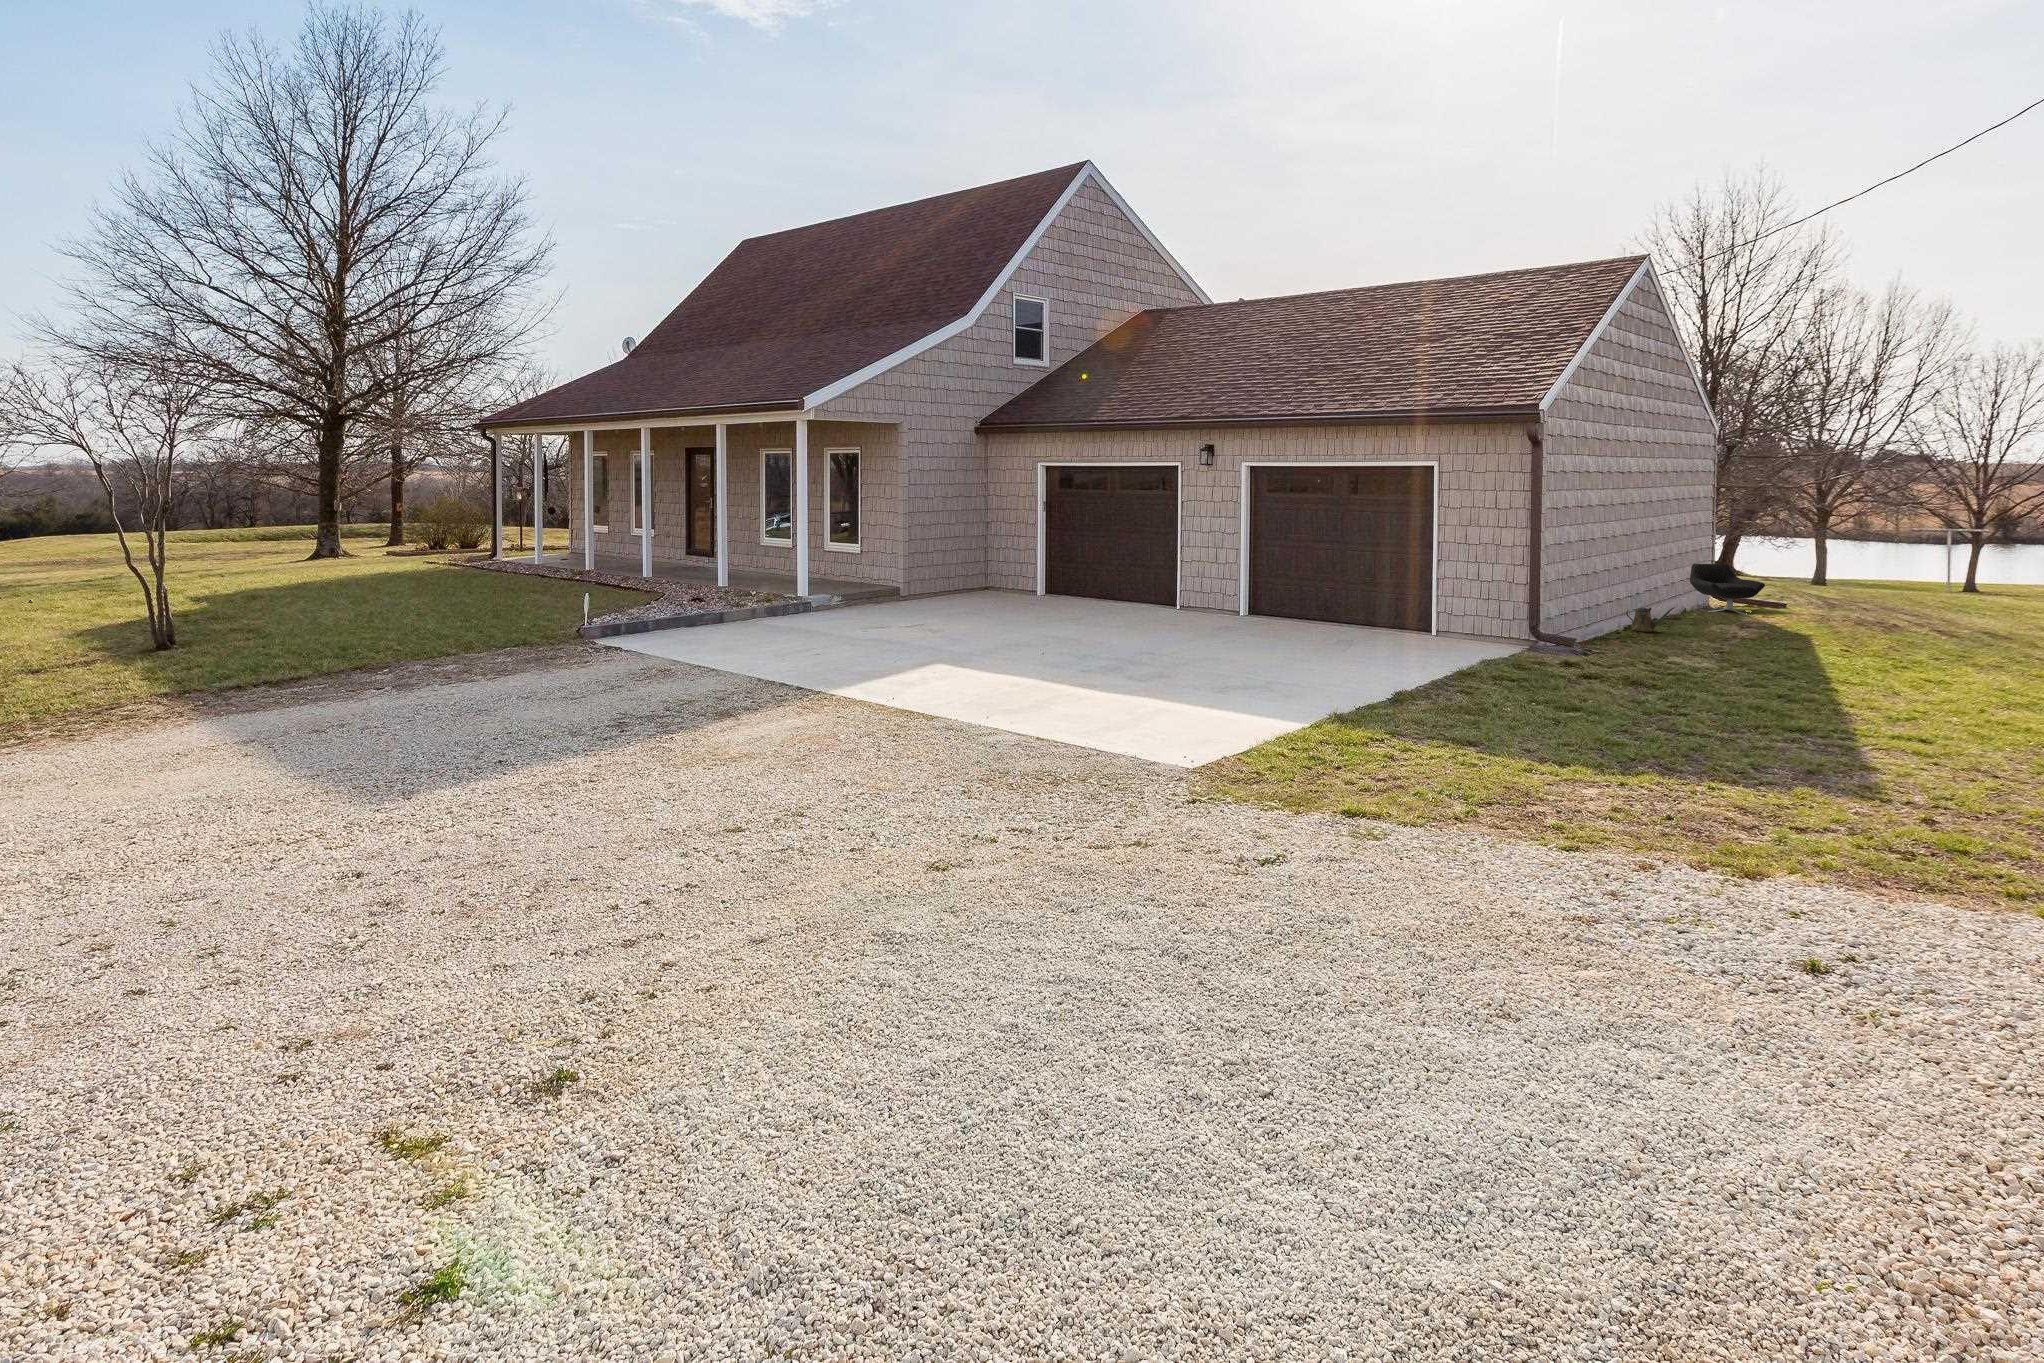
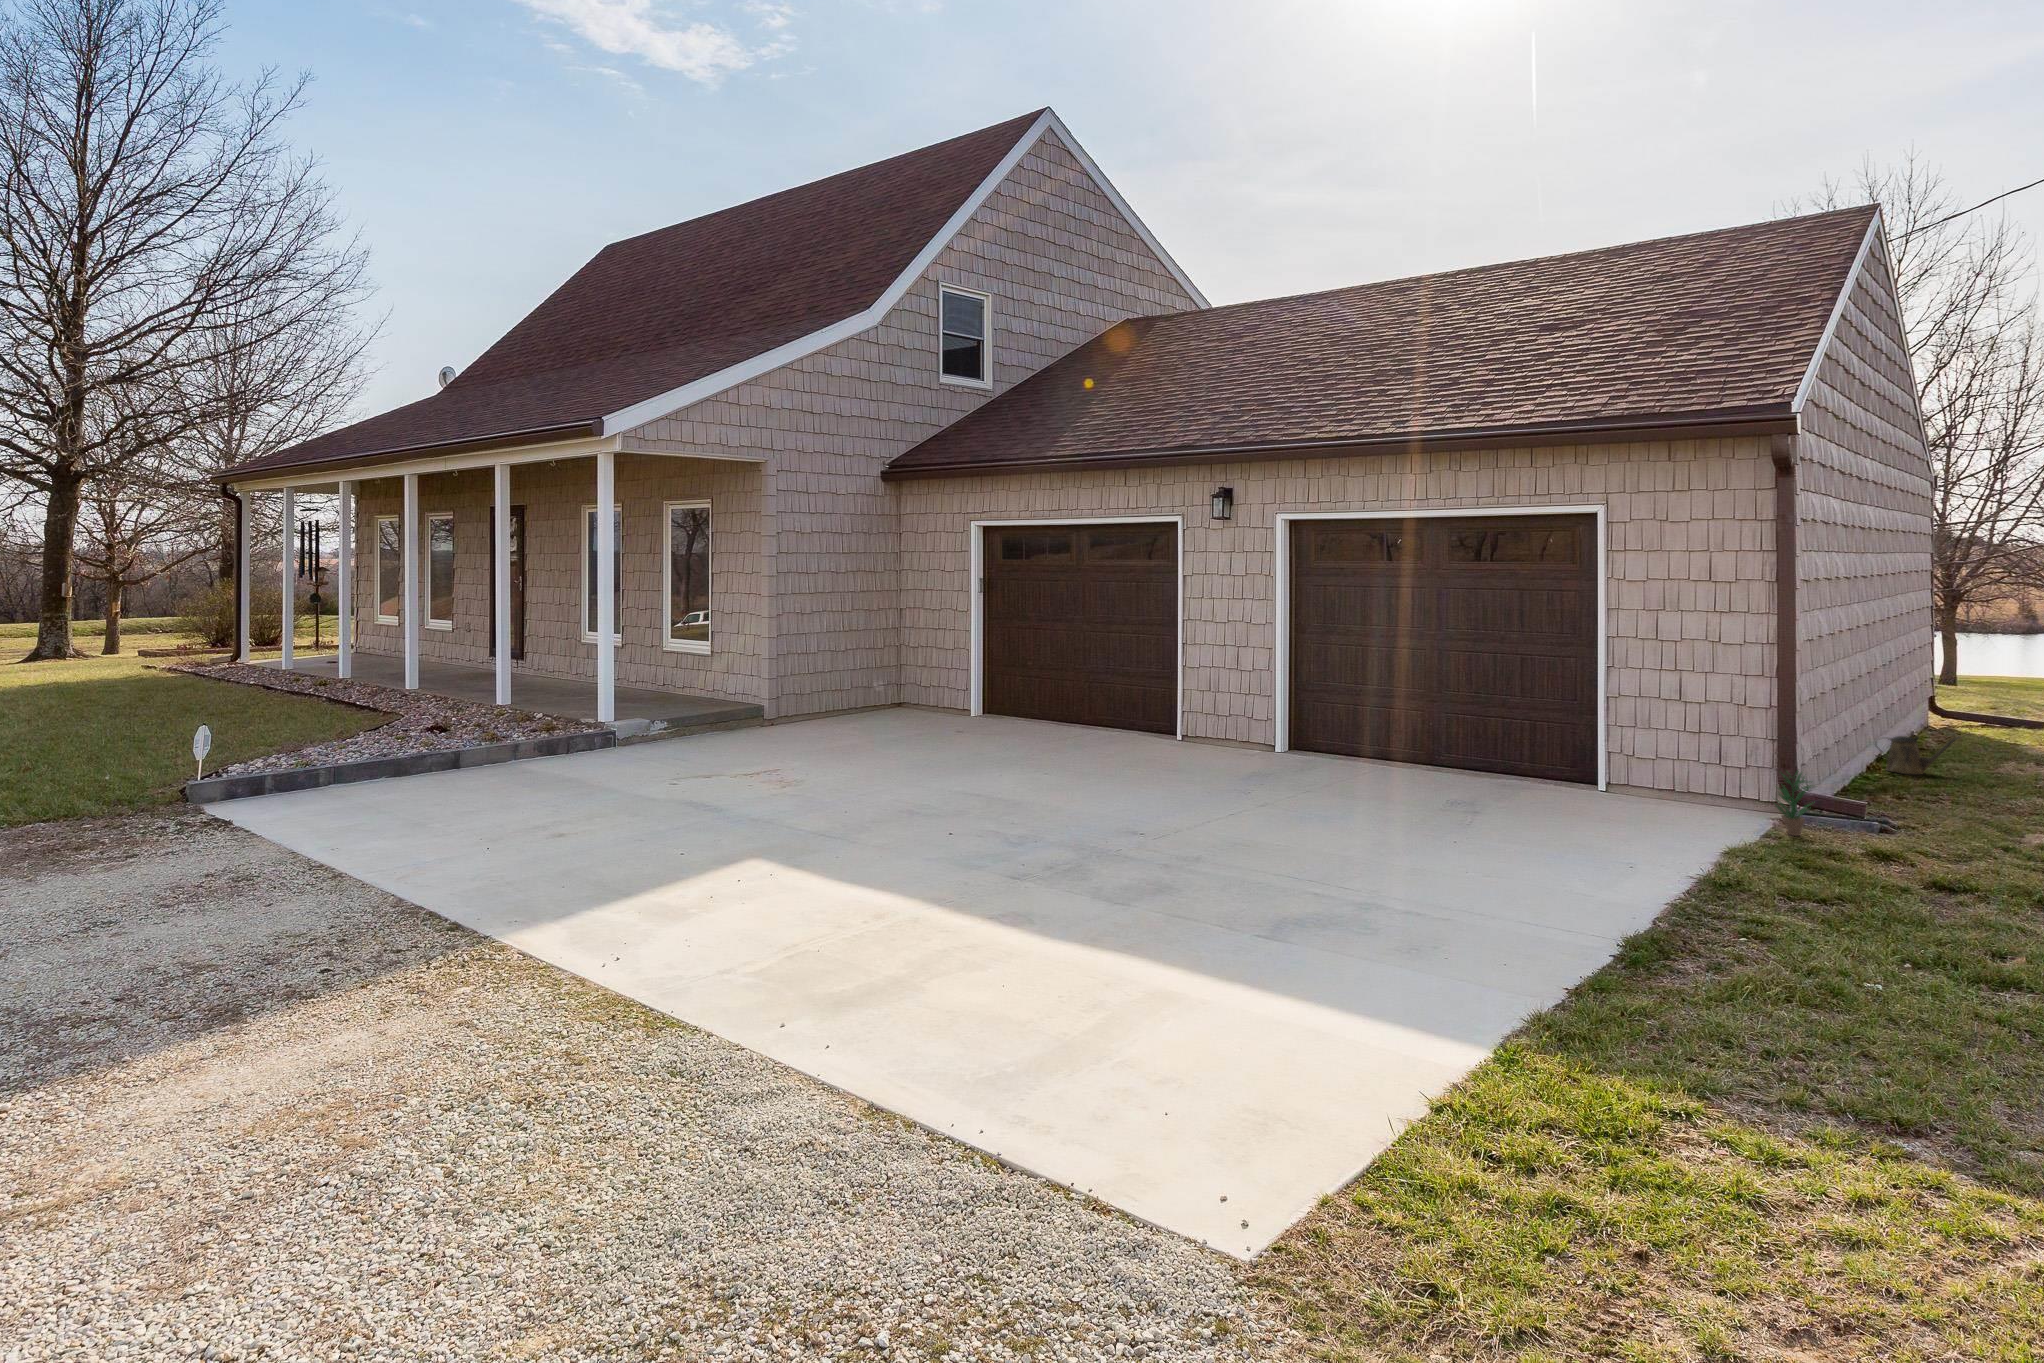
lounge chair: present [1690,563,1765,614] -> none [1915,661,2036,737]
potted plant: none [1522,618,1545,656] -> present [1775,771,1813,836]

